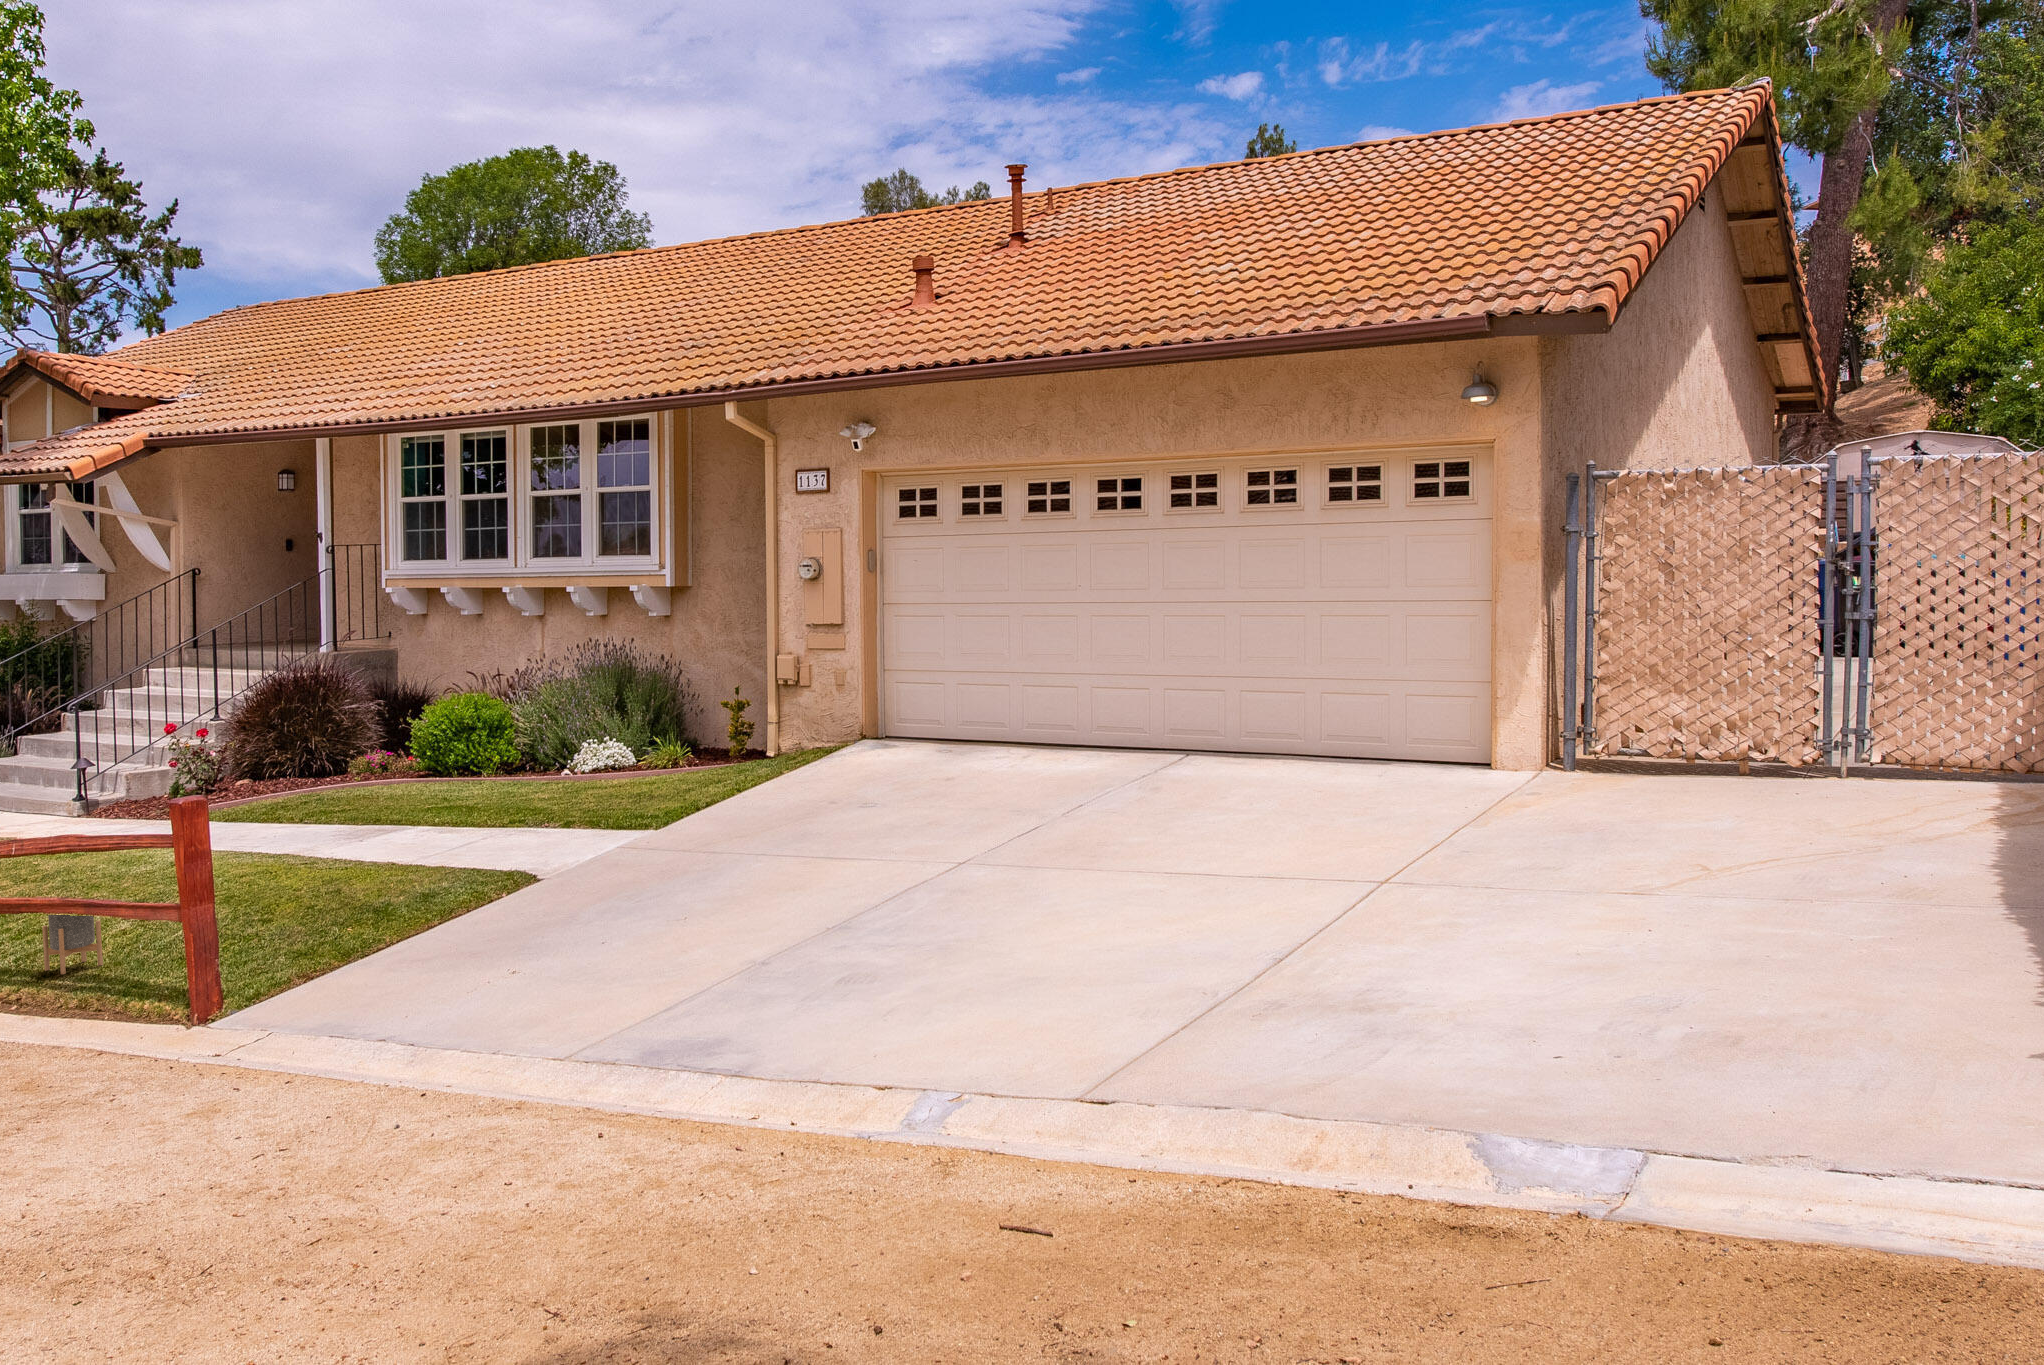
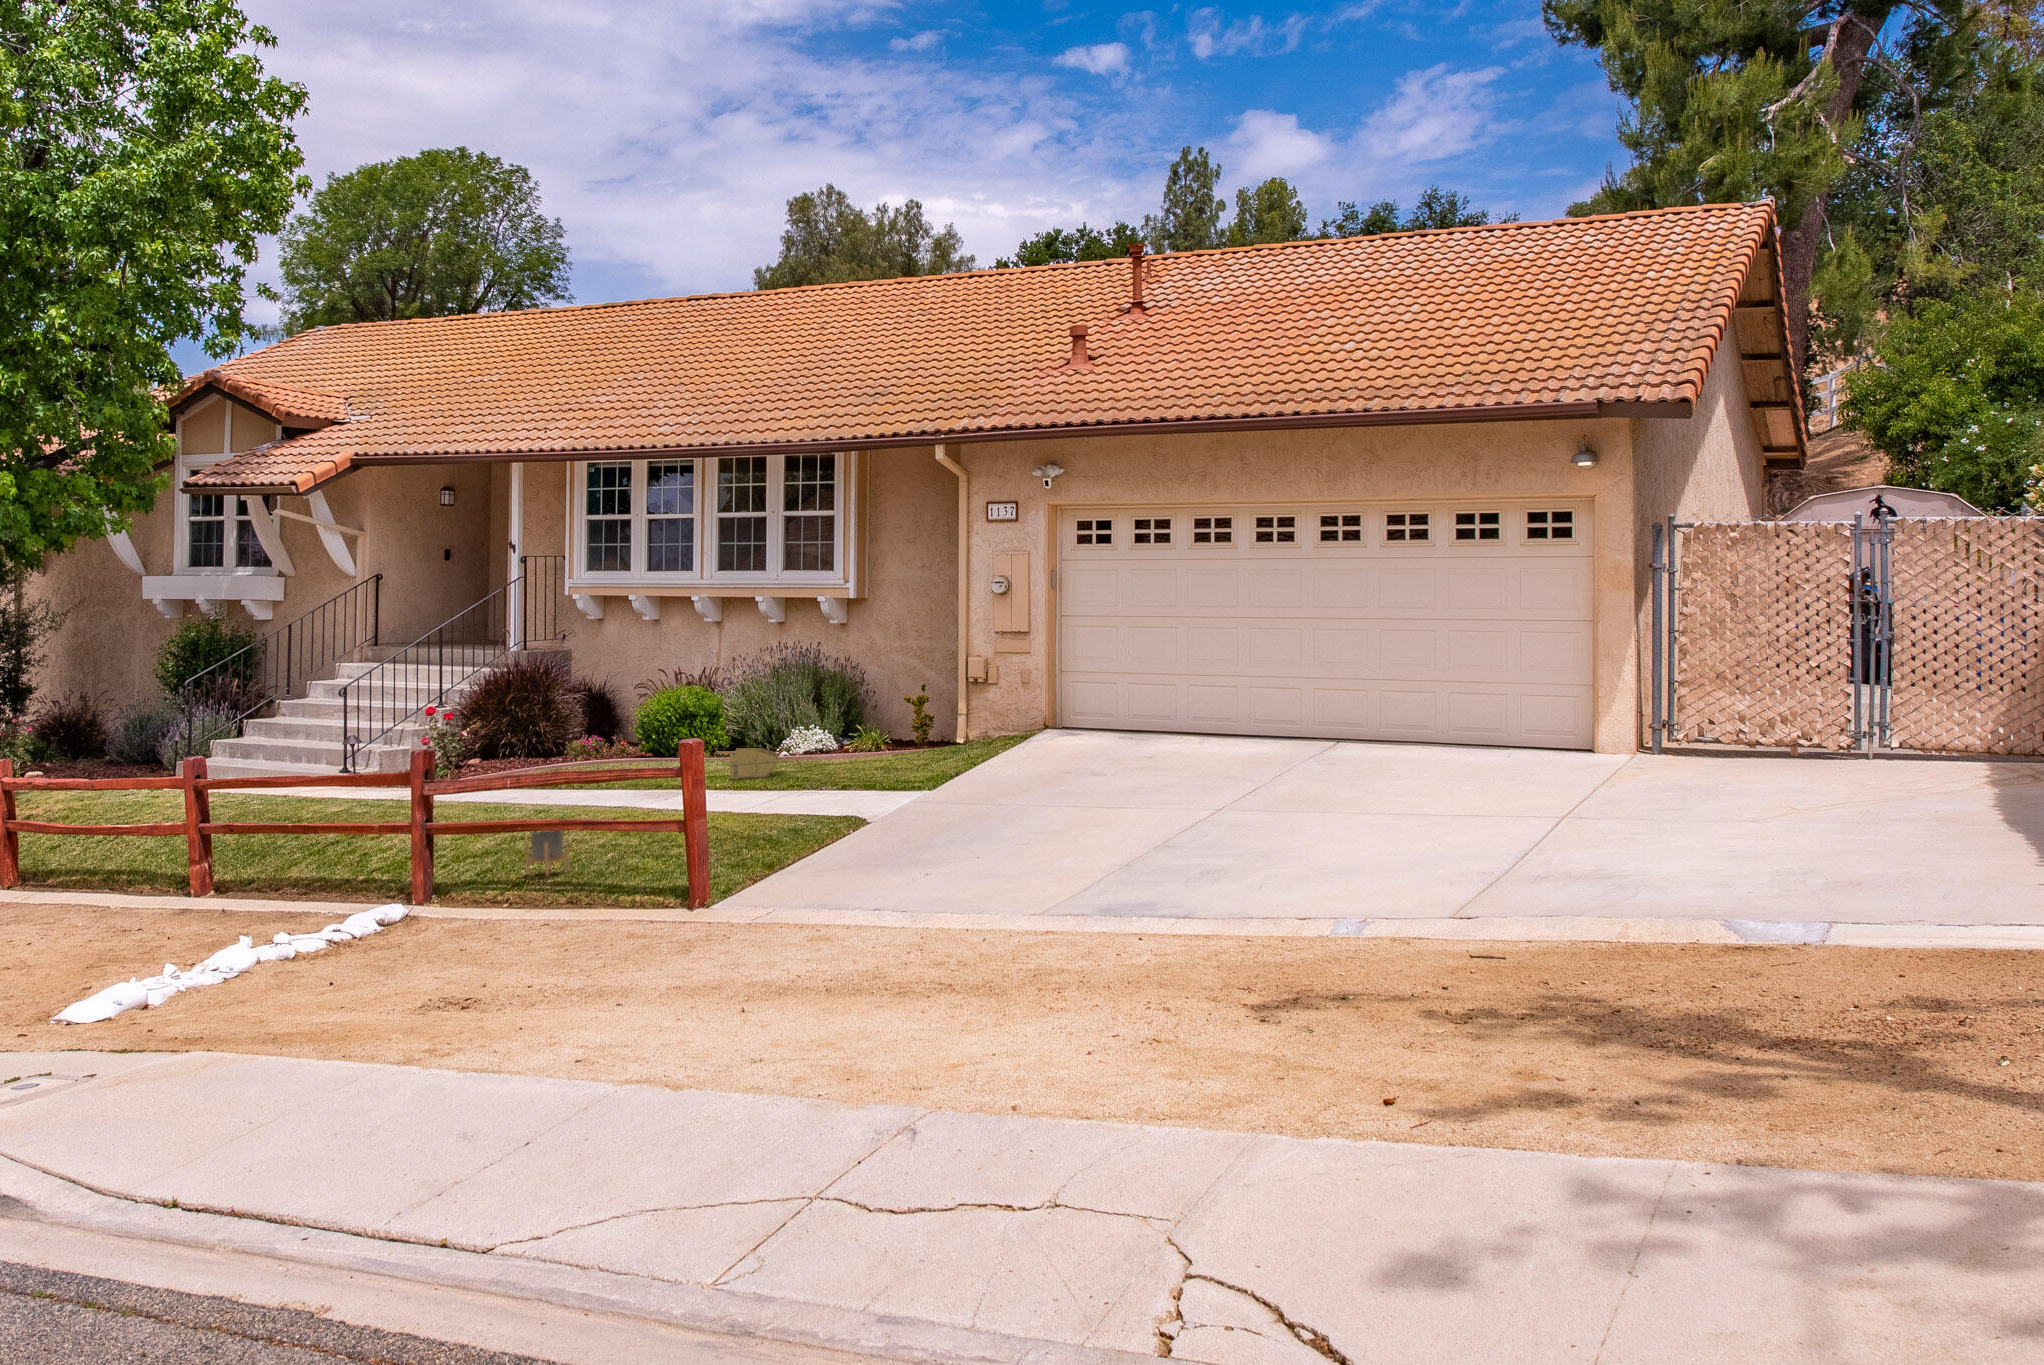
storage bin: none [492,762,572,804] -> present [716,748,778,780]

